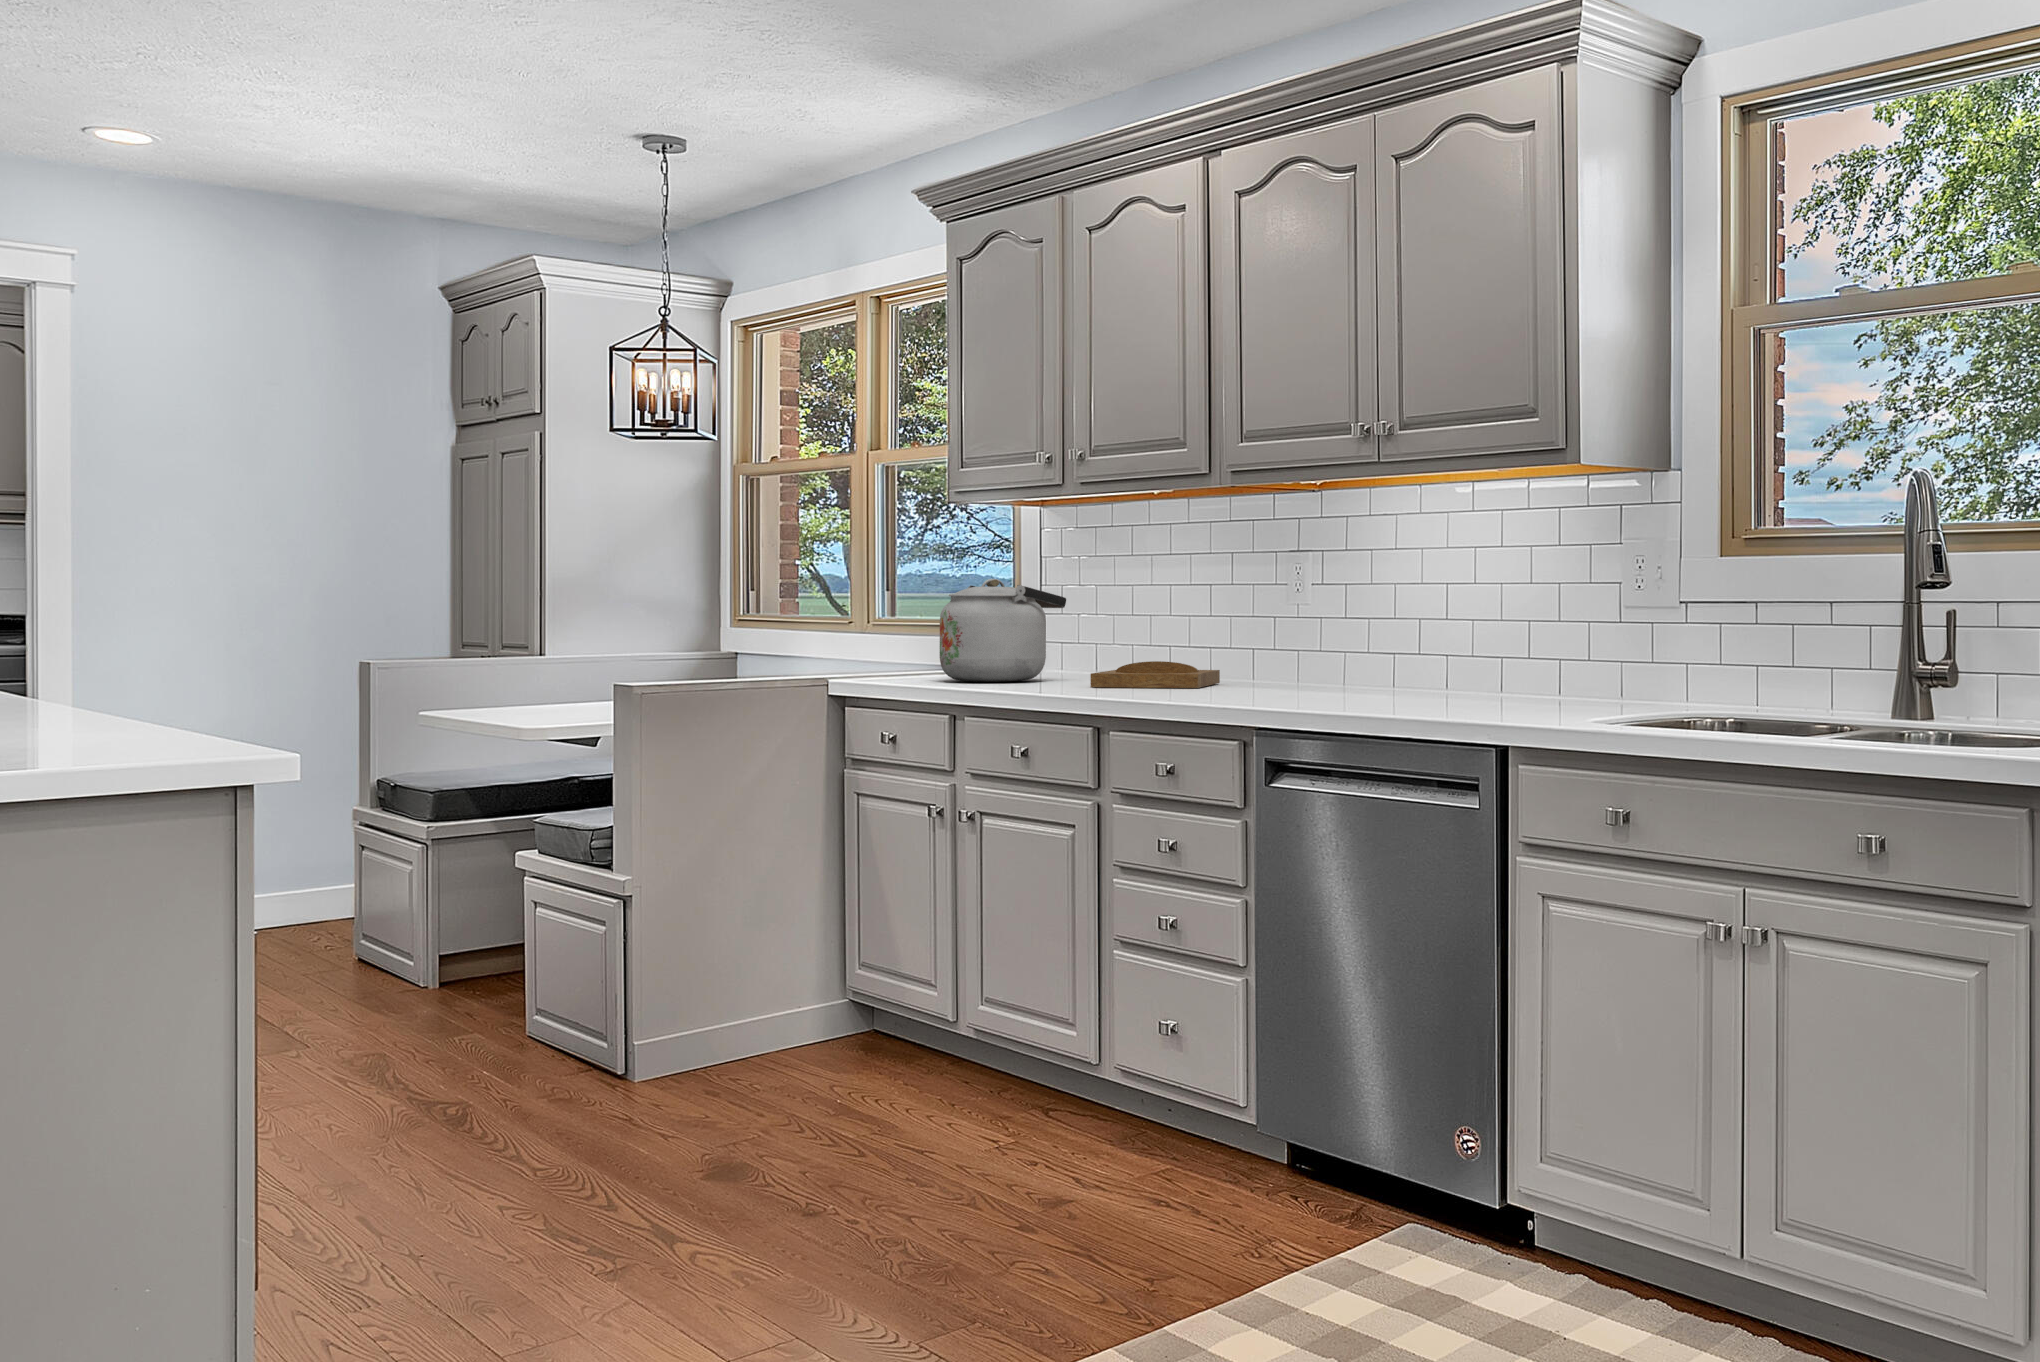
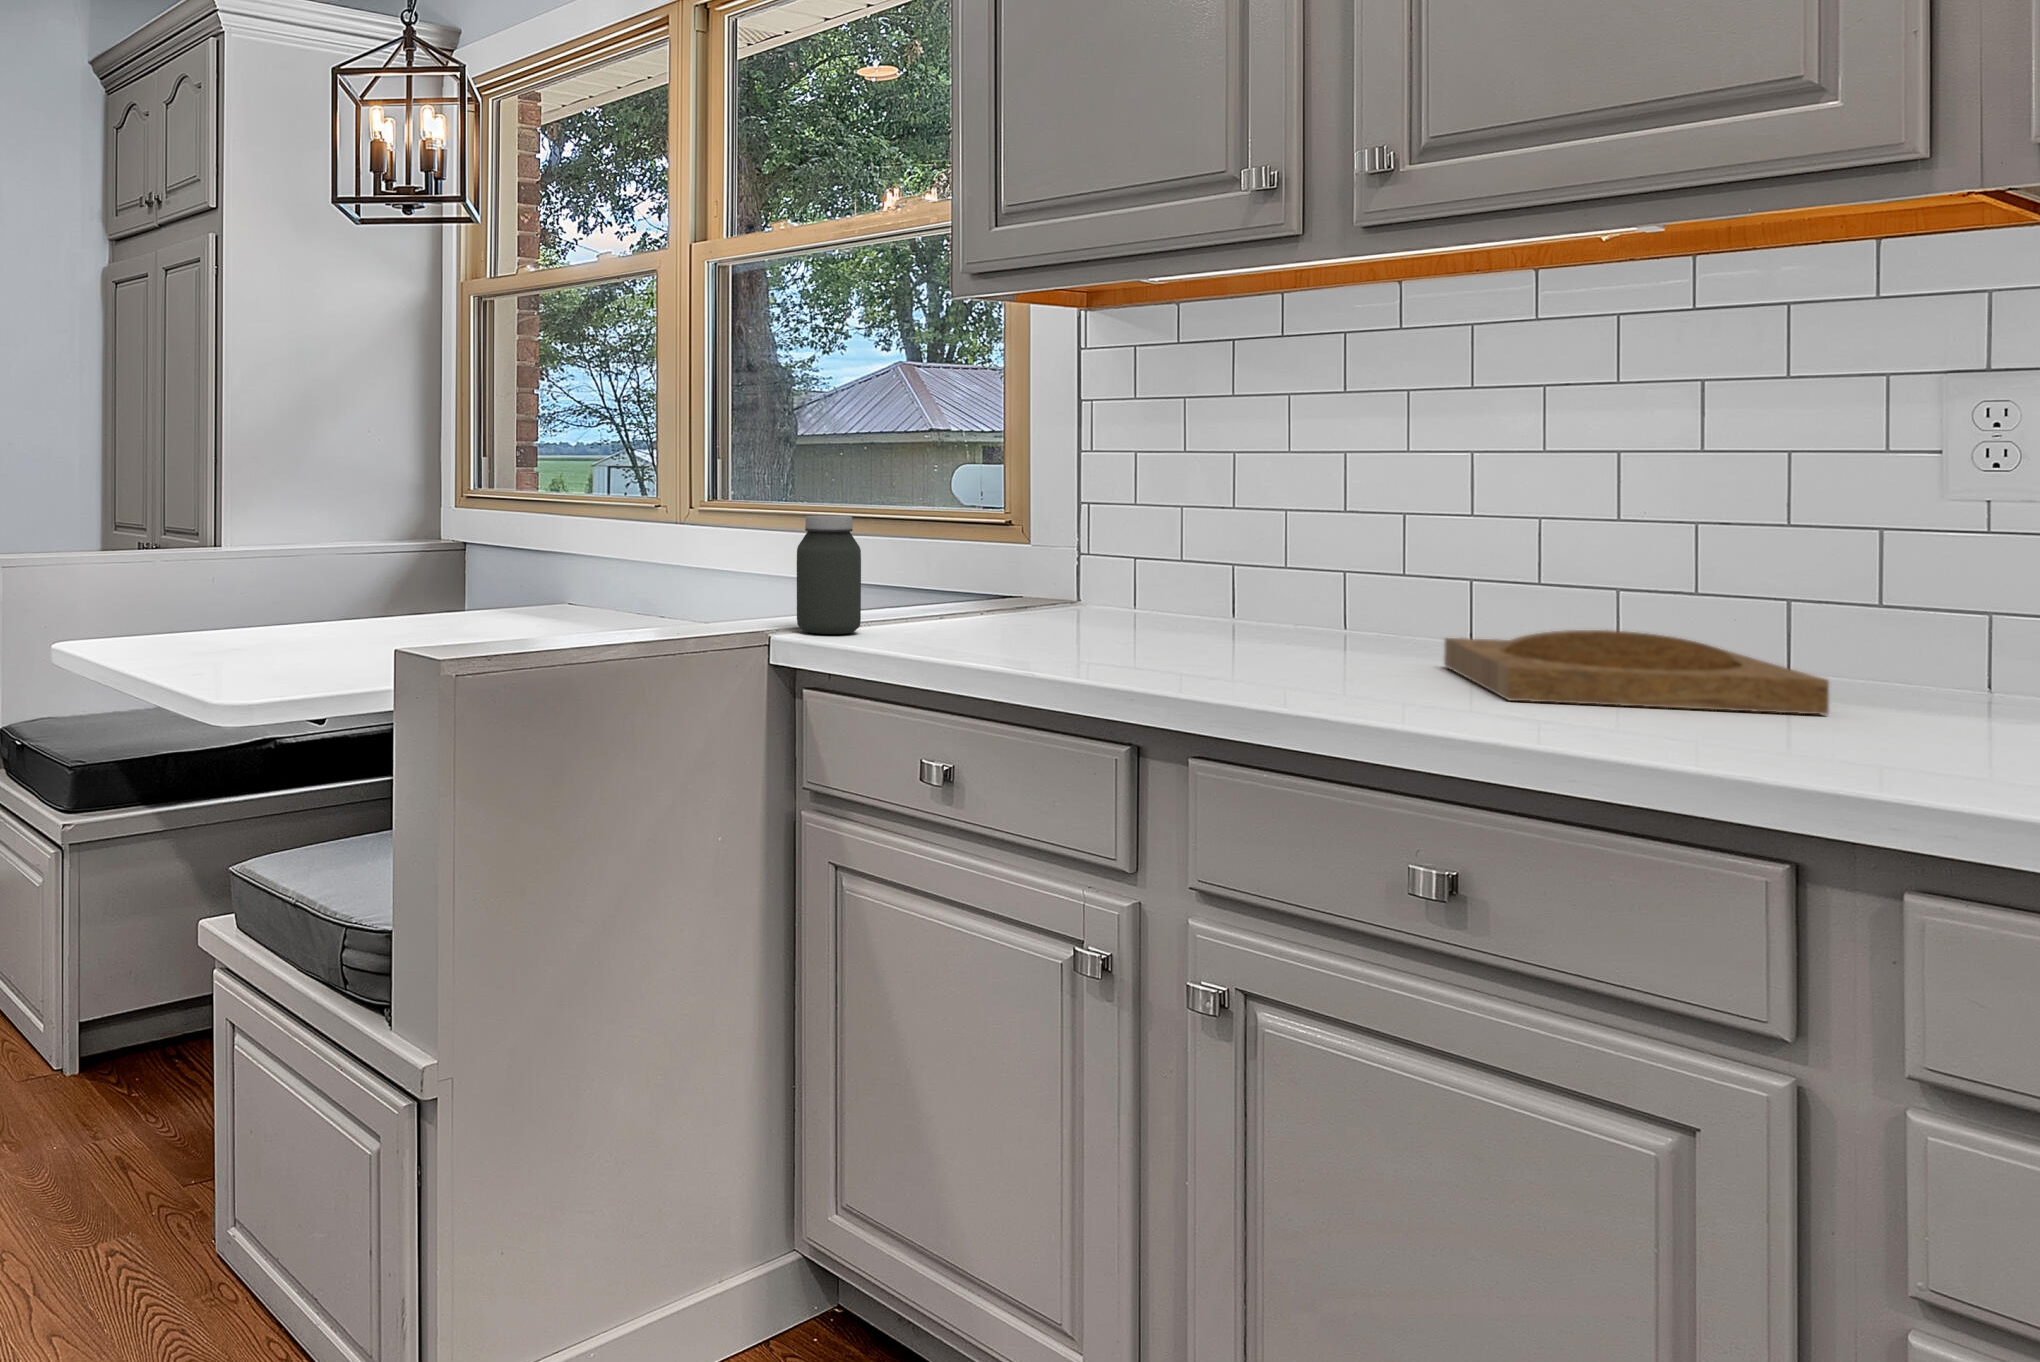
kettle: present [940,579,1066,682] -> none [1002,438,1290,658]
jar: none [848,619,882,679] -> present [797,516,861,634]

